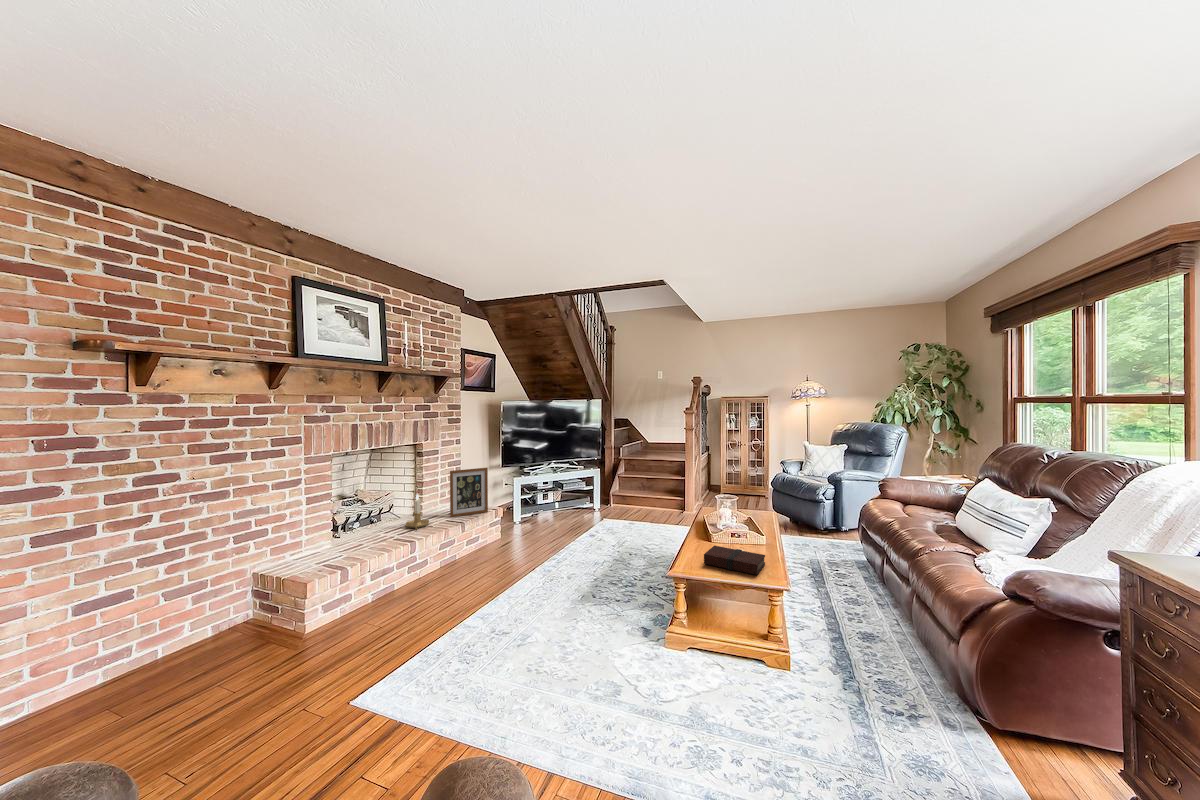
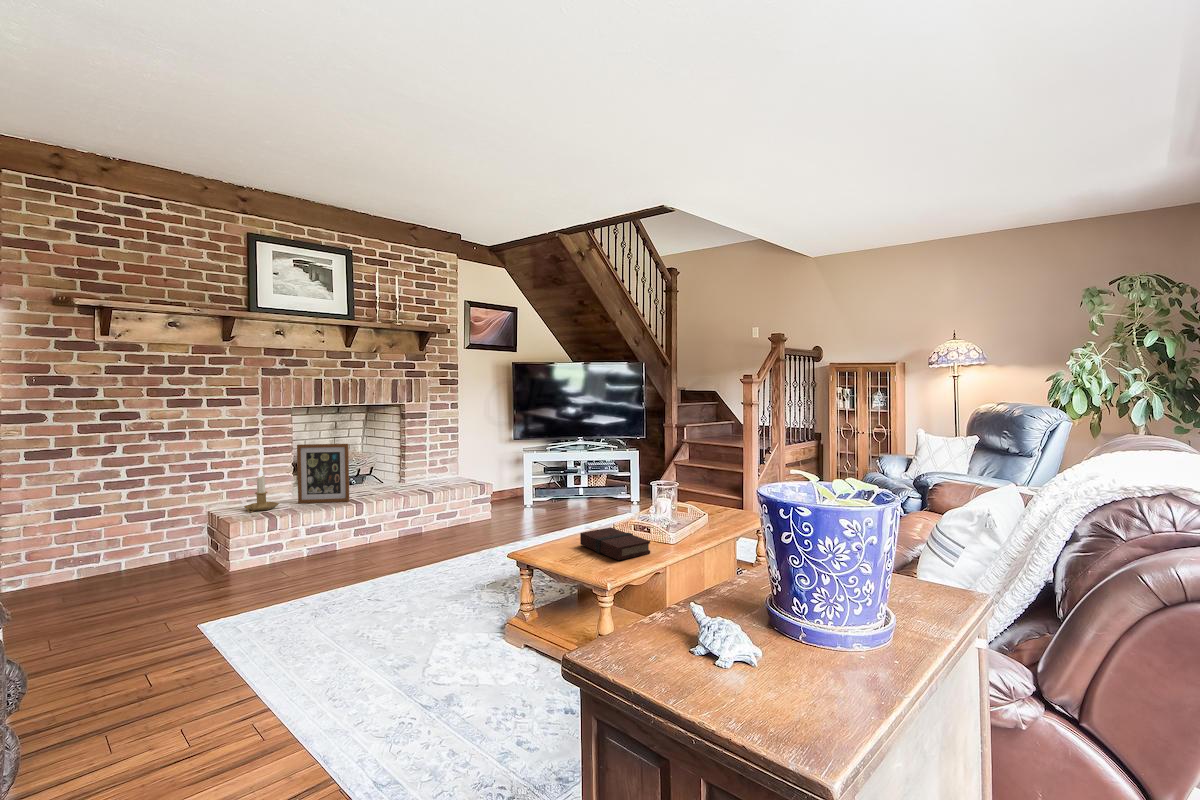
picture frame: present [450,468,488,517] -> present [297,444,349,503]
candlestick: present [405,494,429,530] -> present [244,469,279,513]

